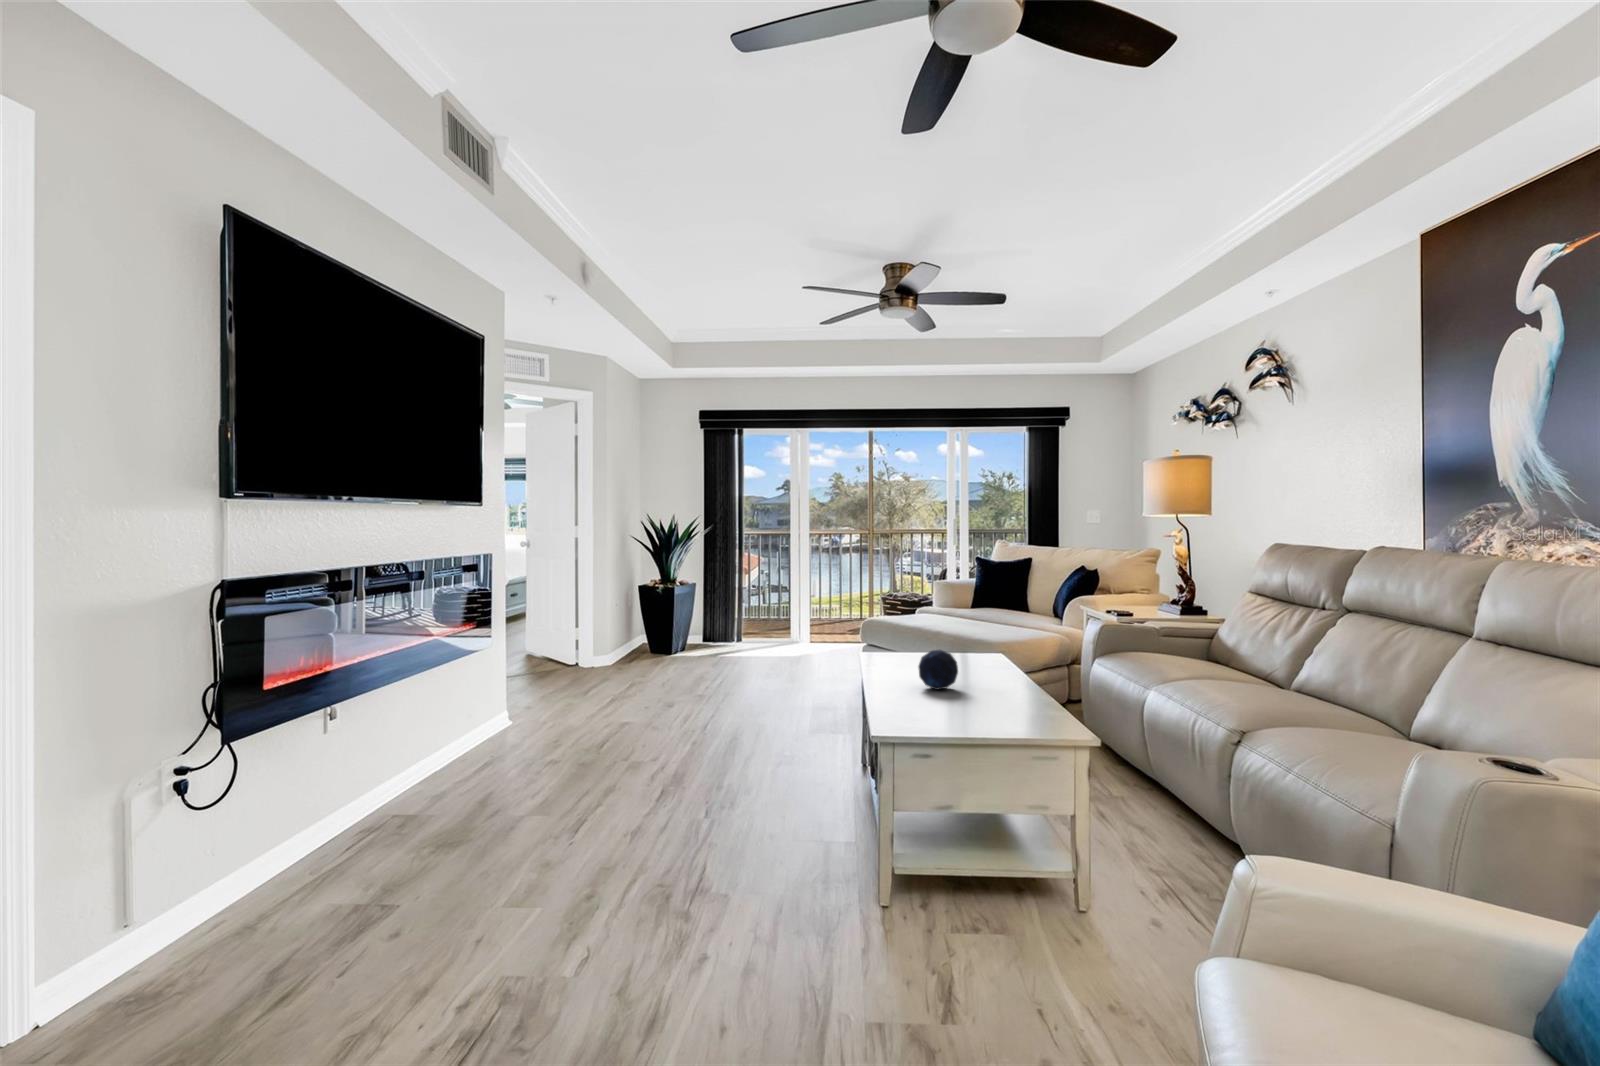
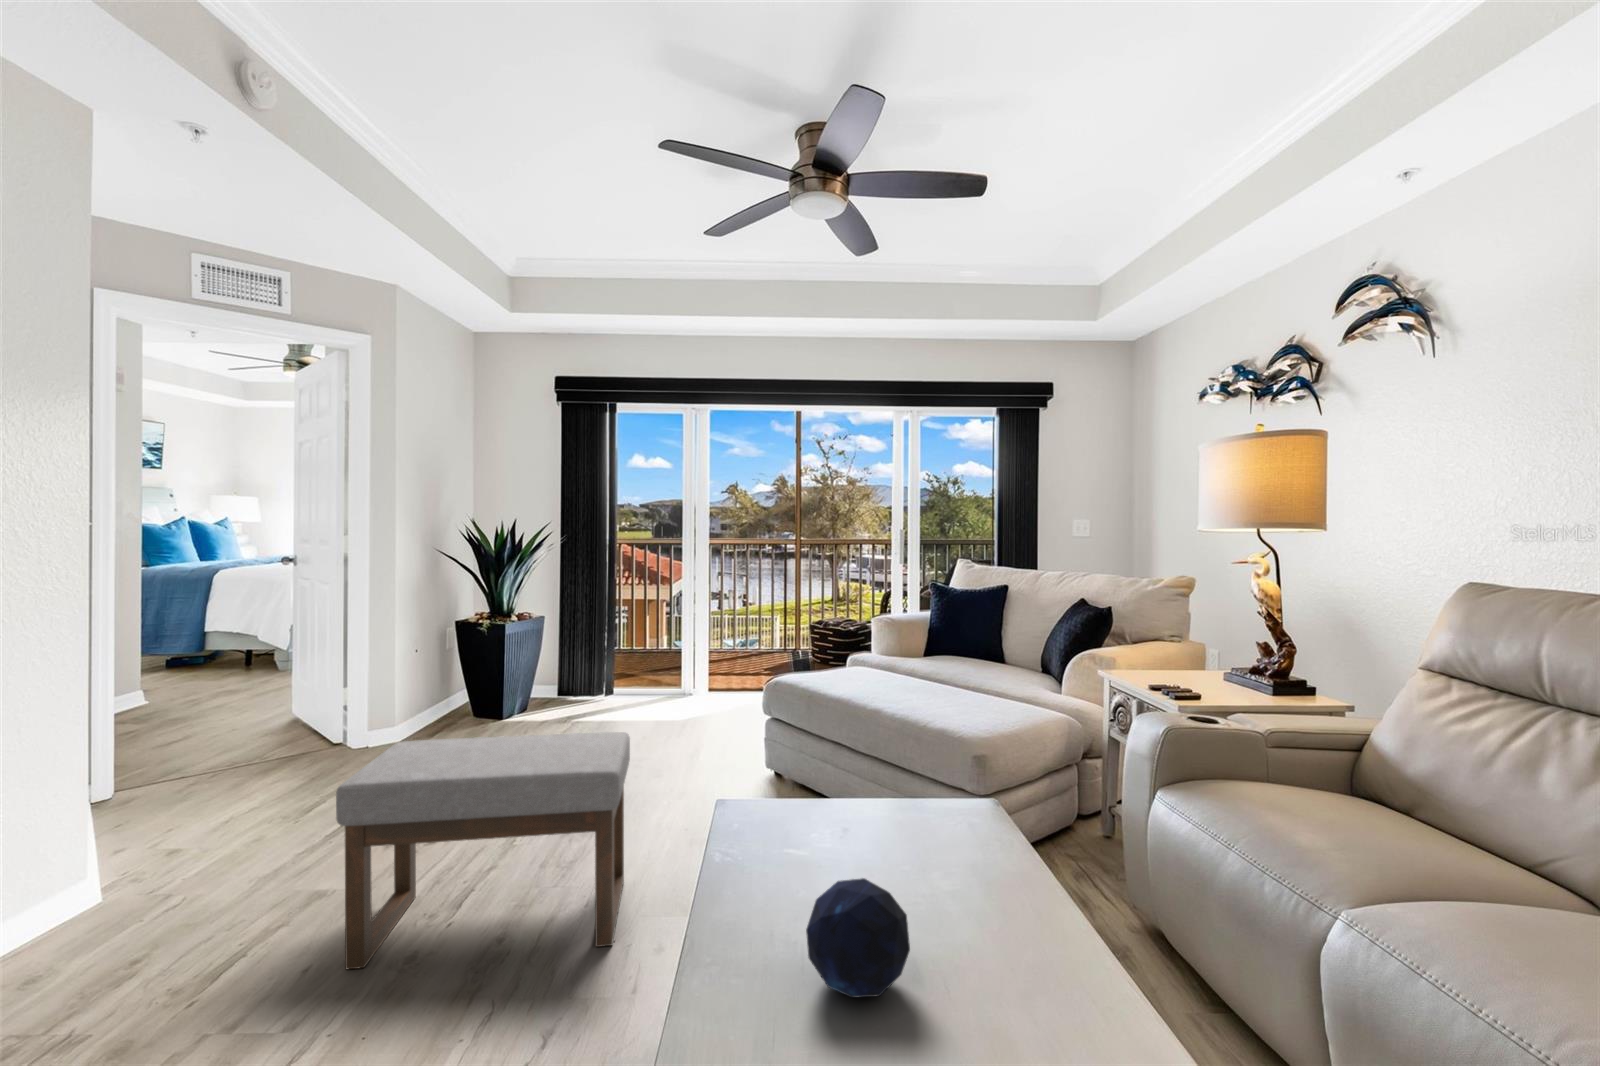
ottoman: none [664,635,803,743] -> present [336,732,630,969]

